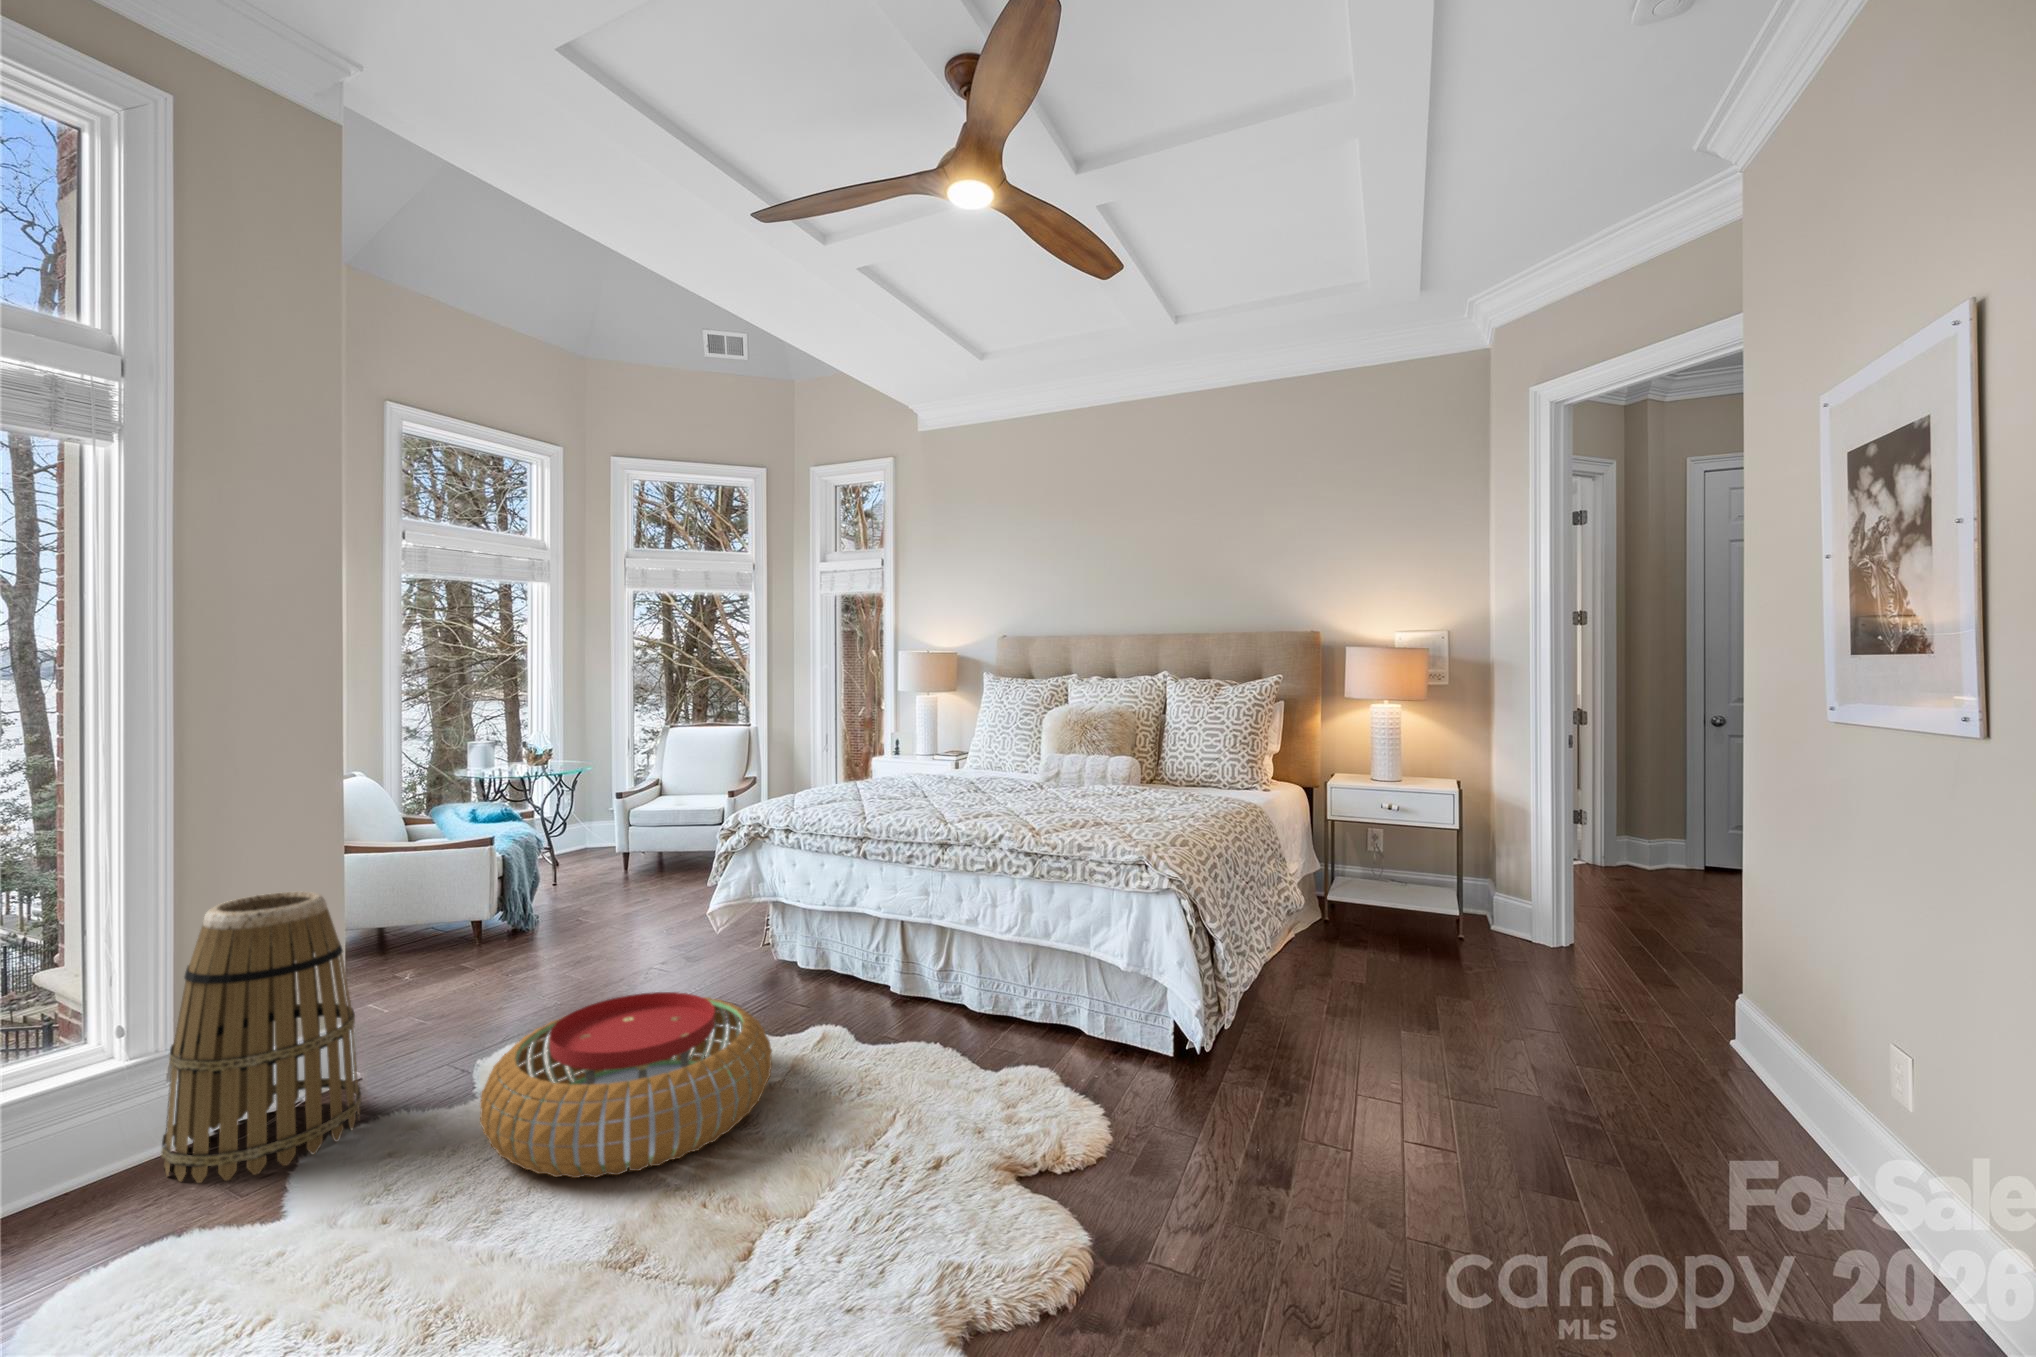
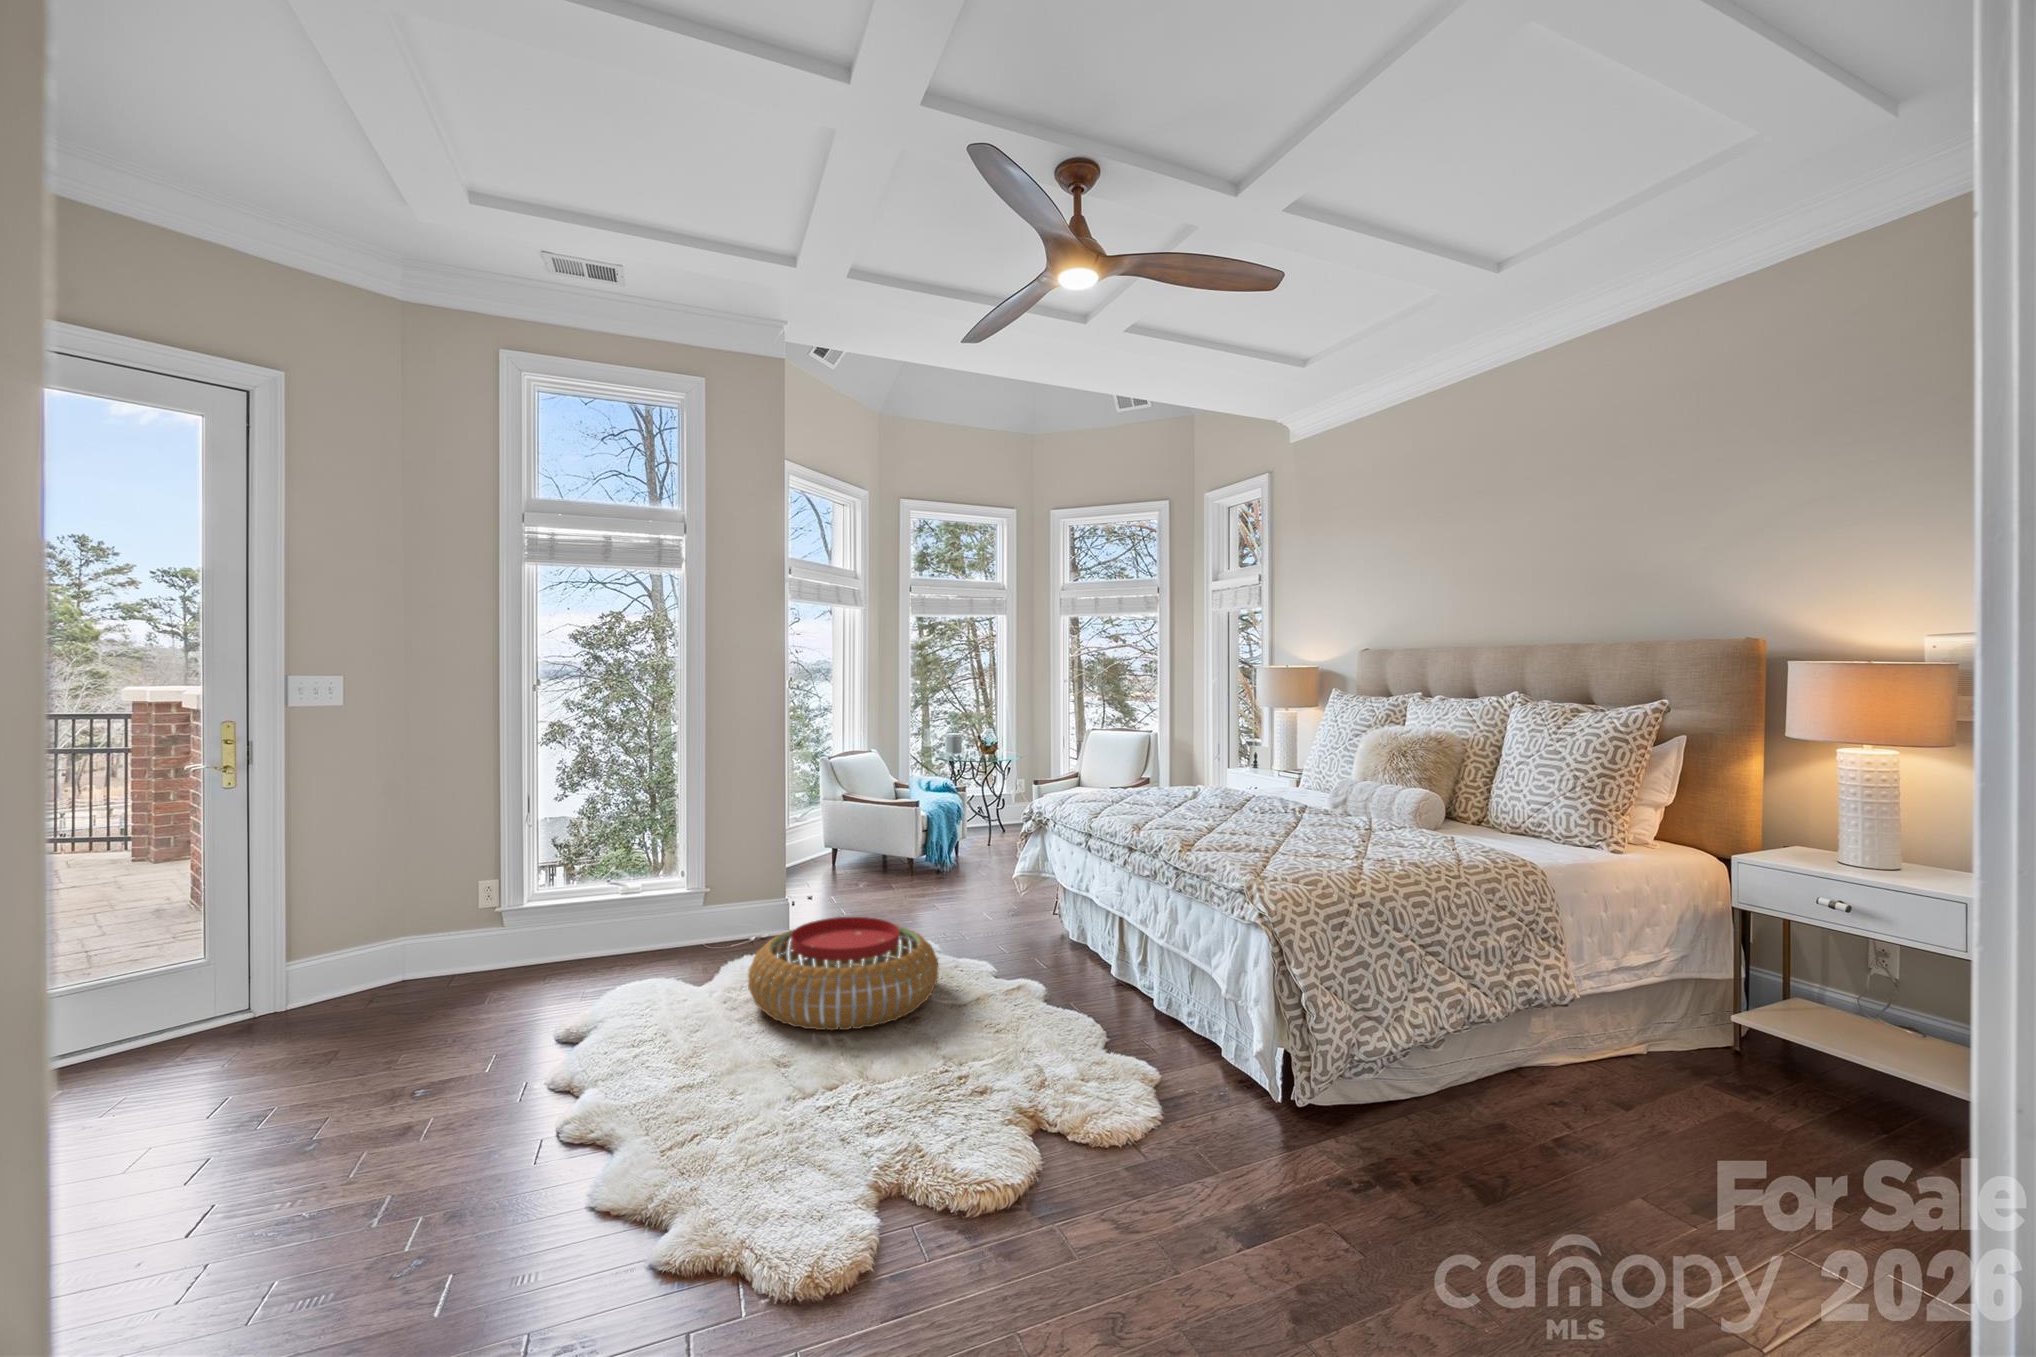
basket: present [162,892,361,1183] -> none [650,812,743,969]

